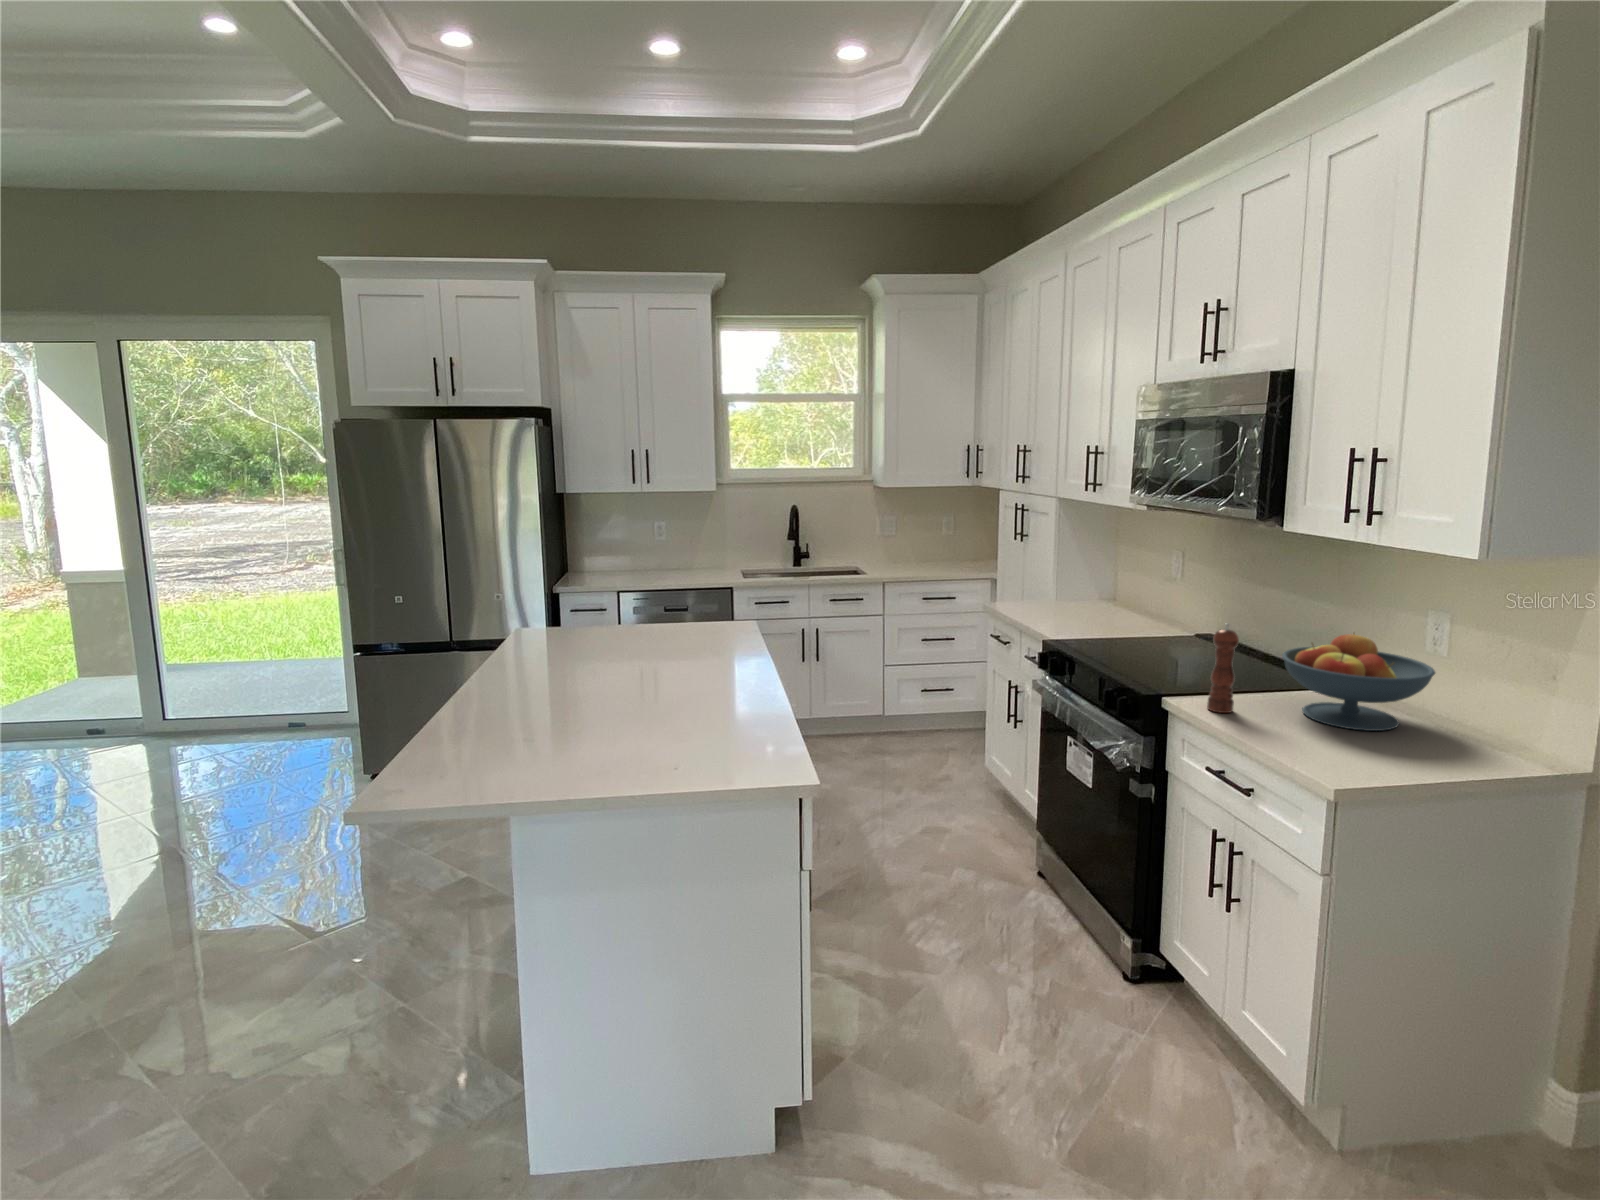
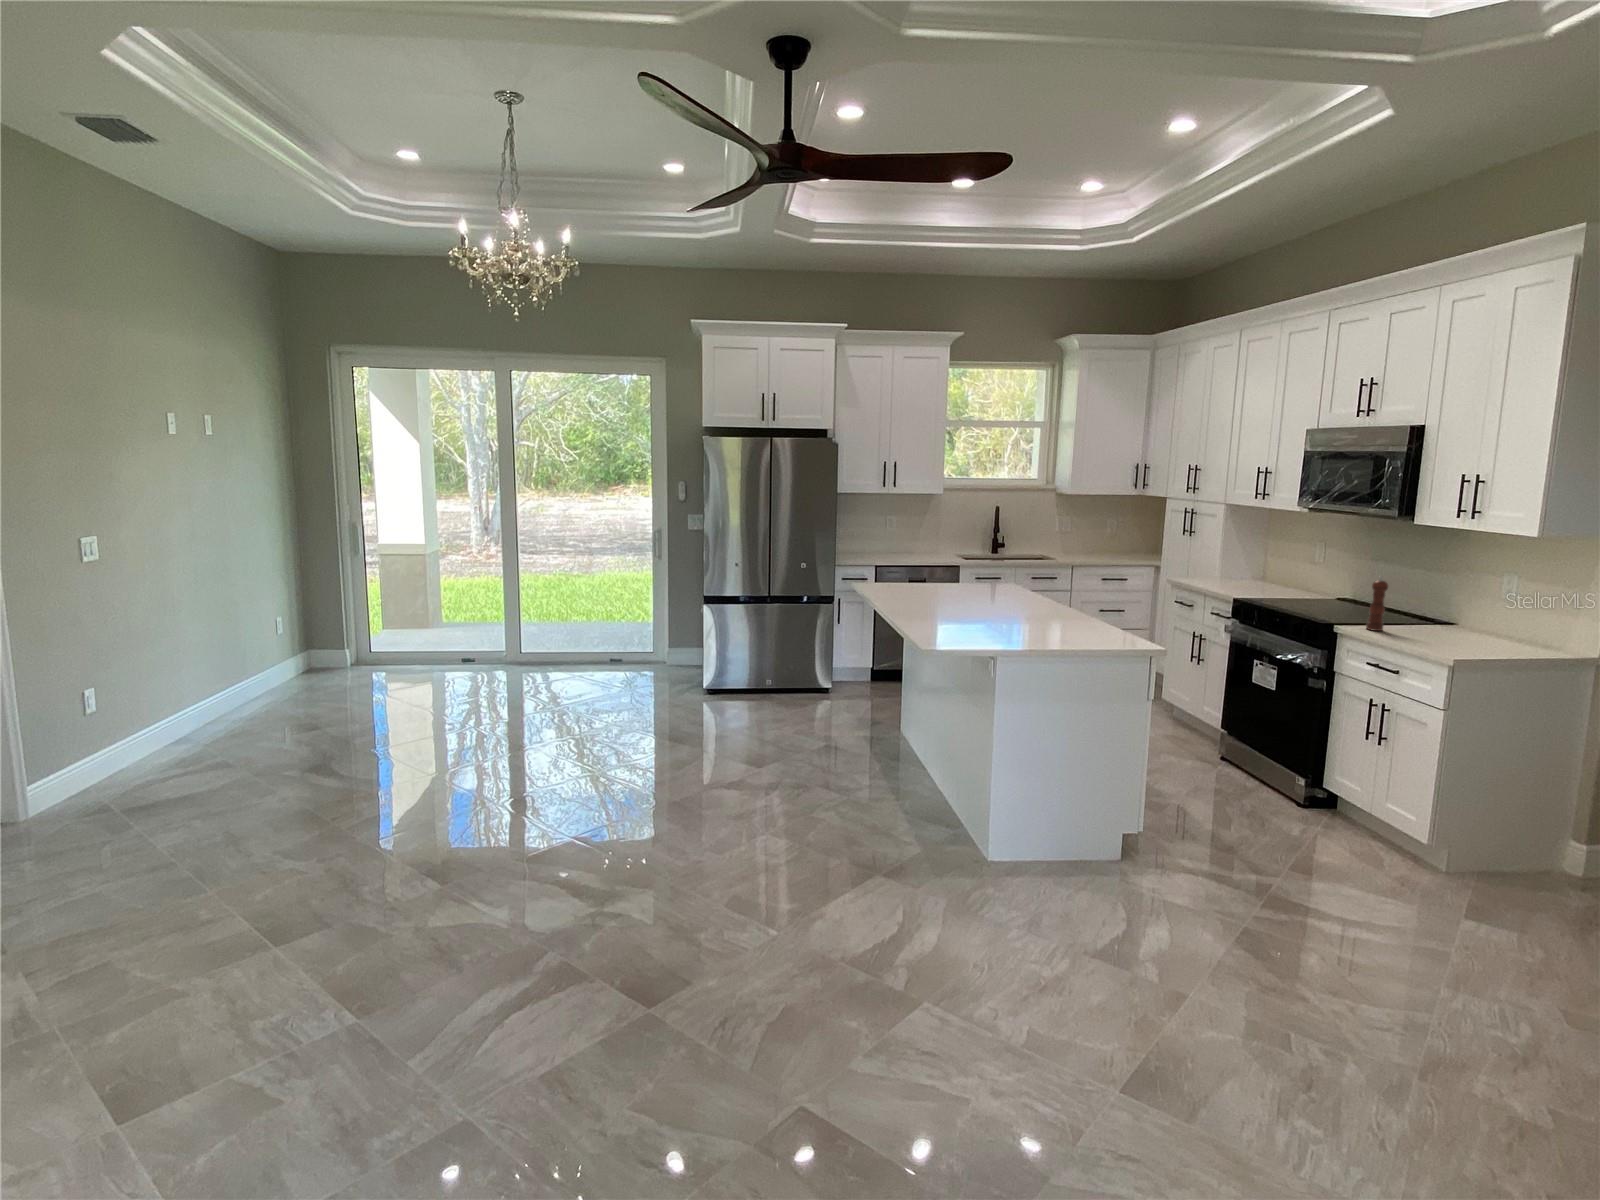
fruit bowl: present [1282,633,1435,731] -> none [1414,585,1510,640]

